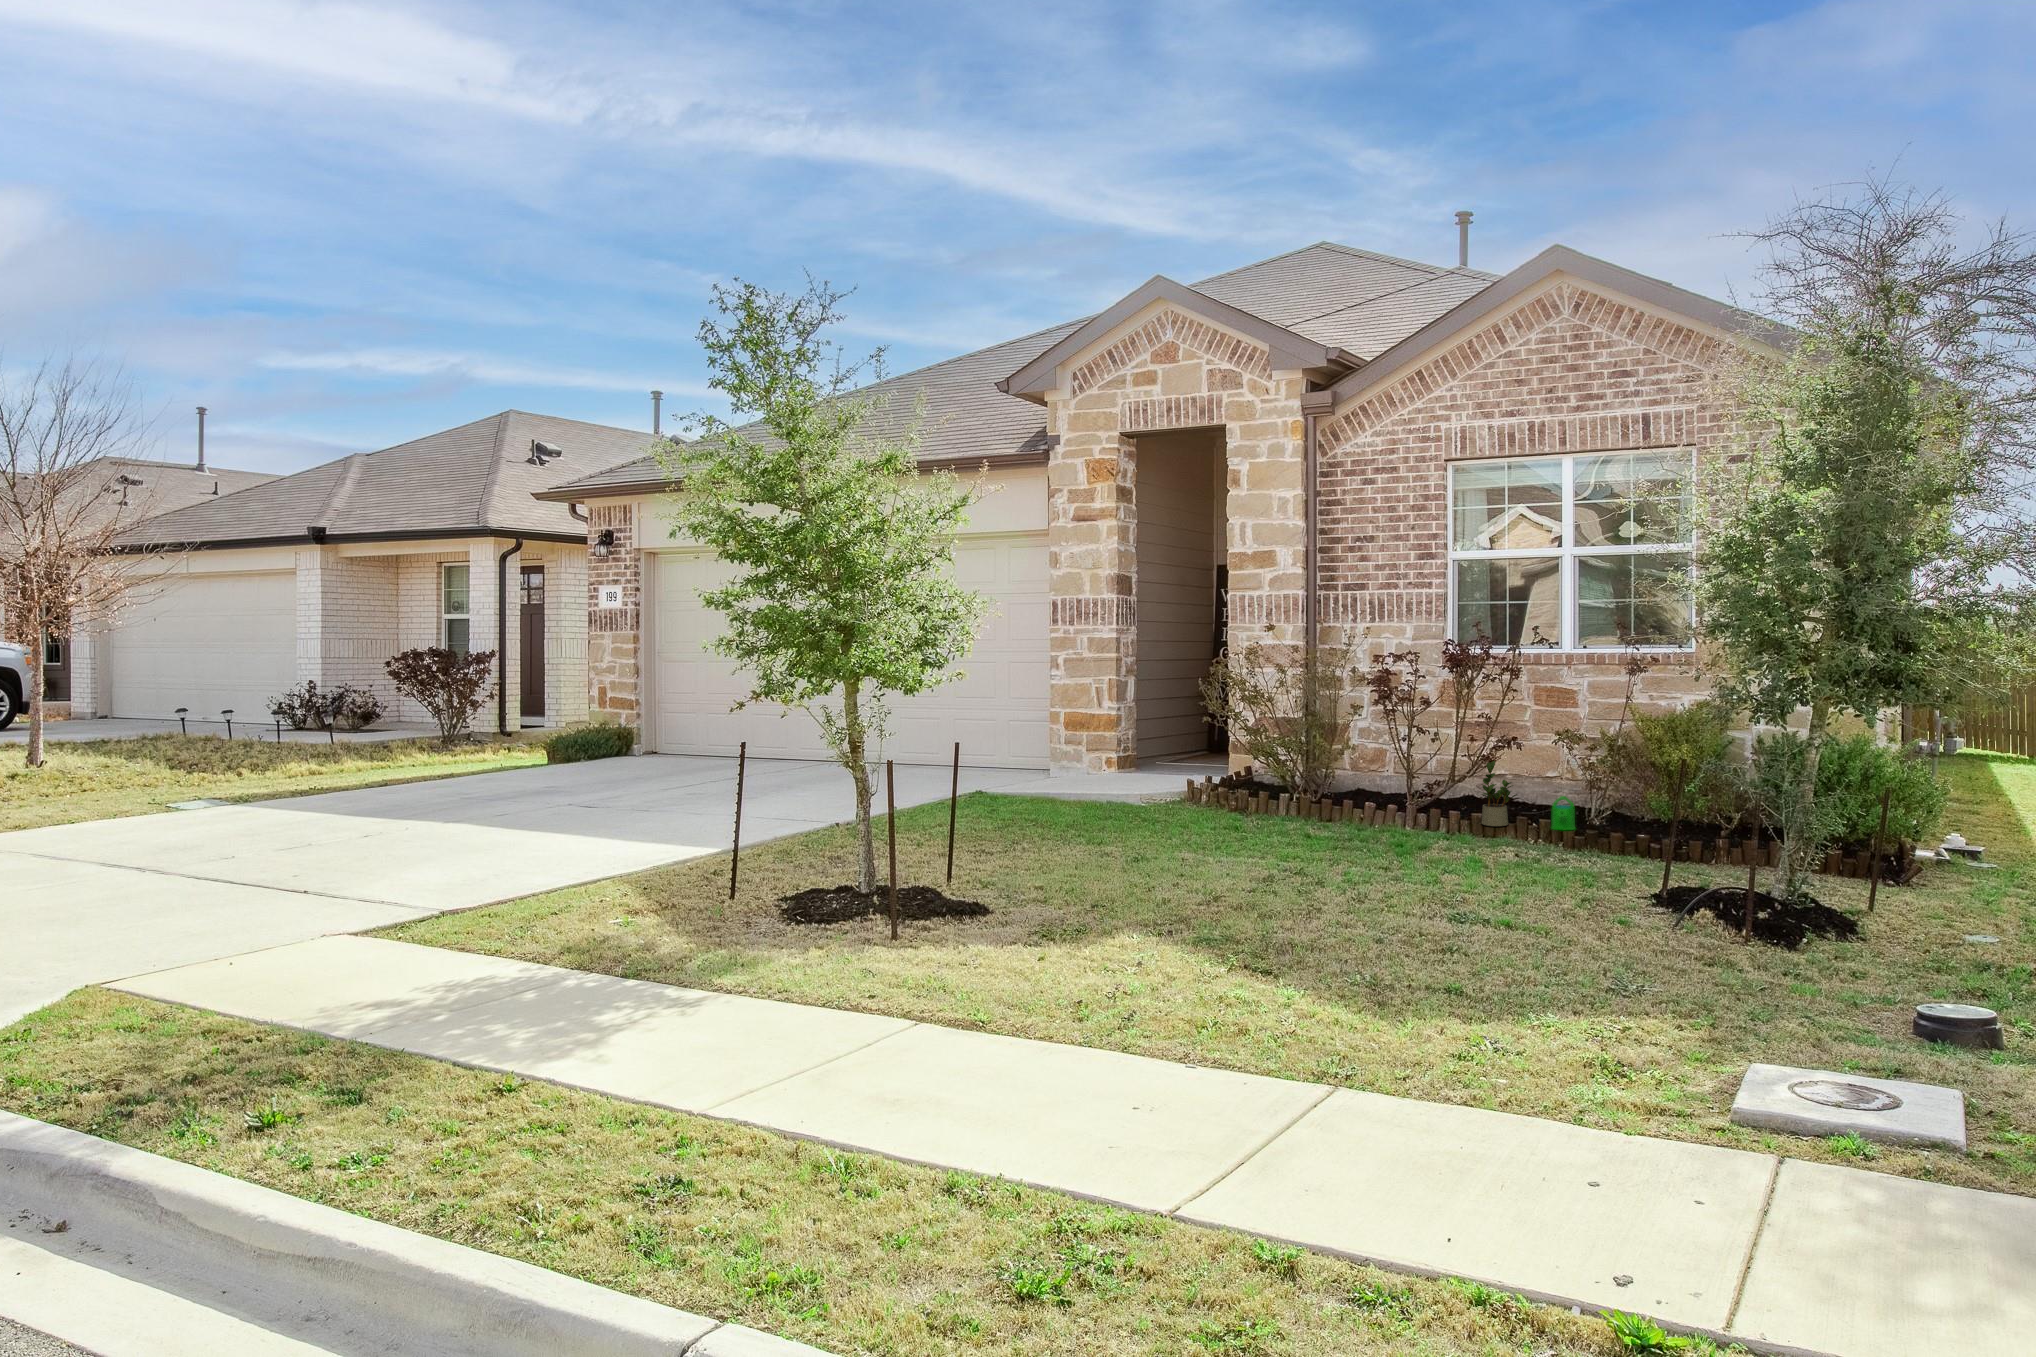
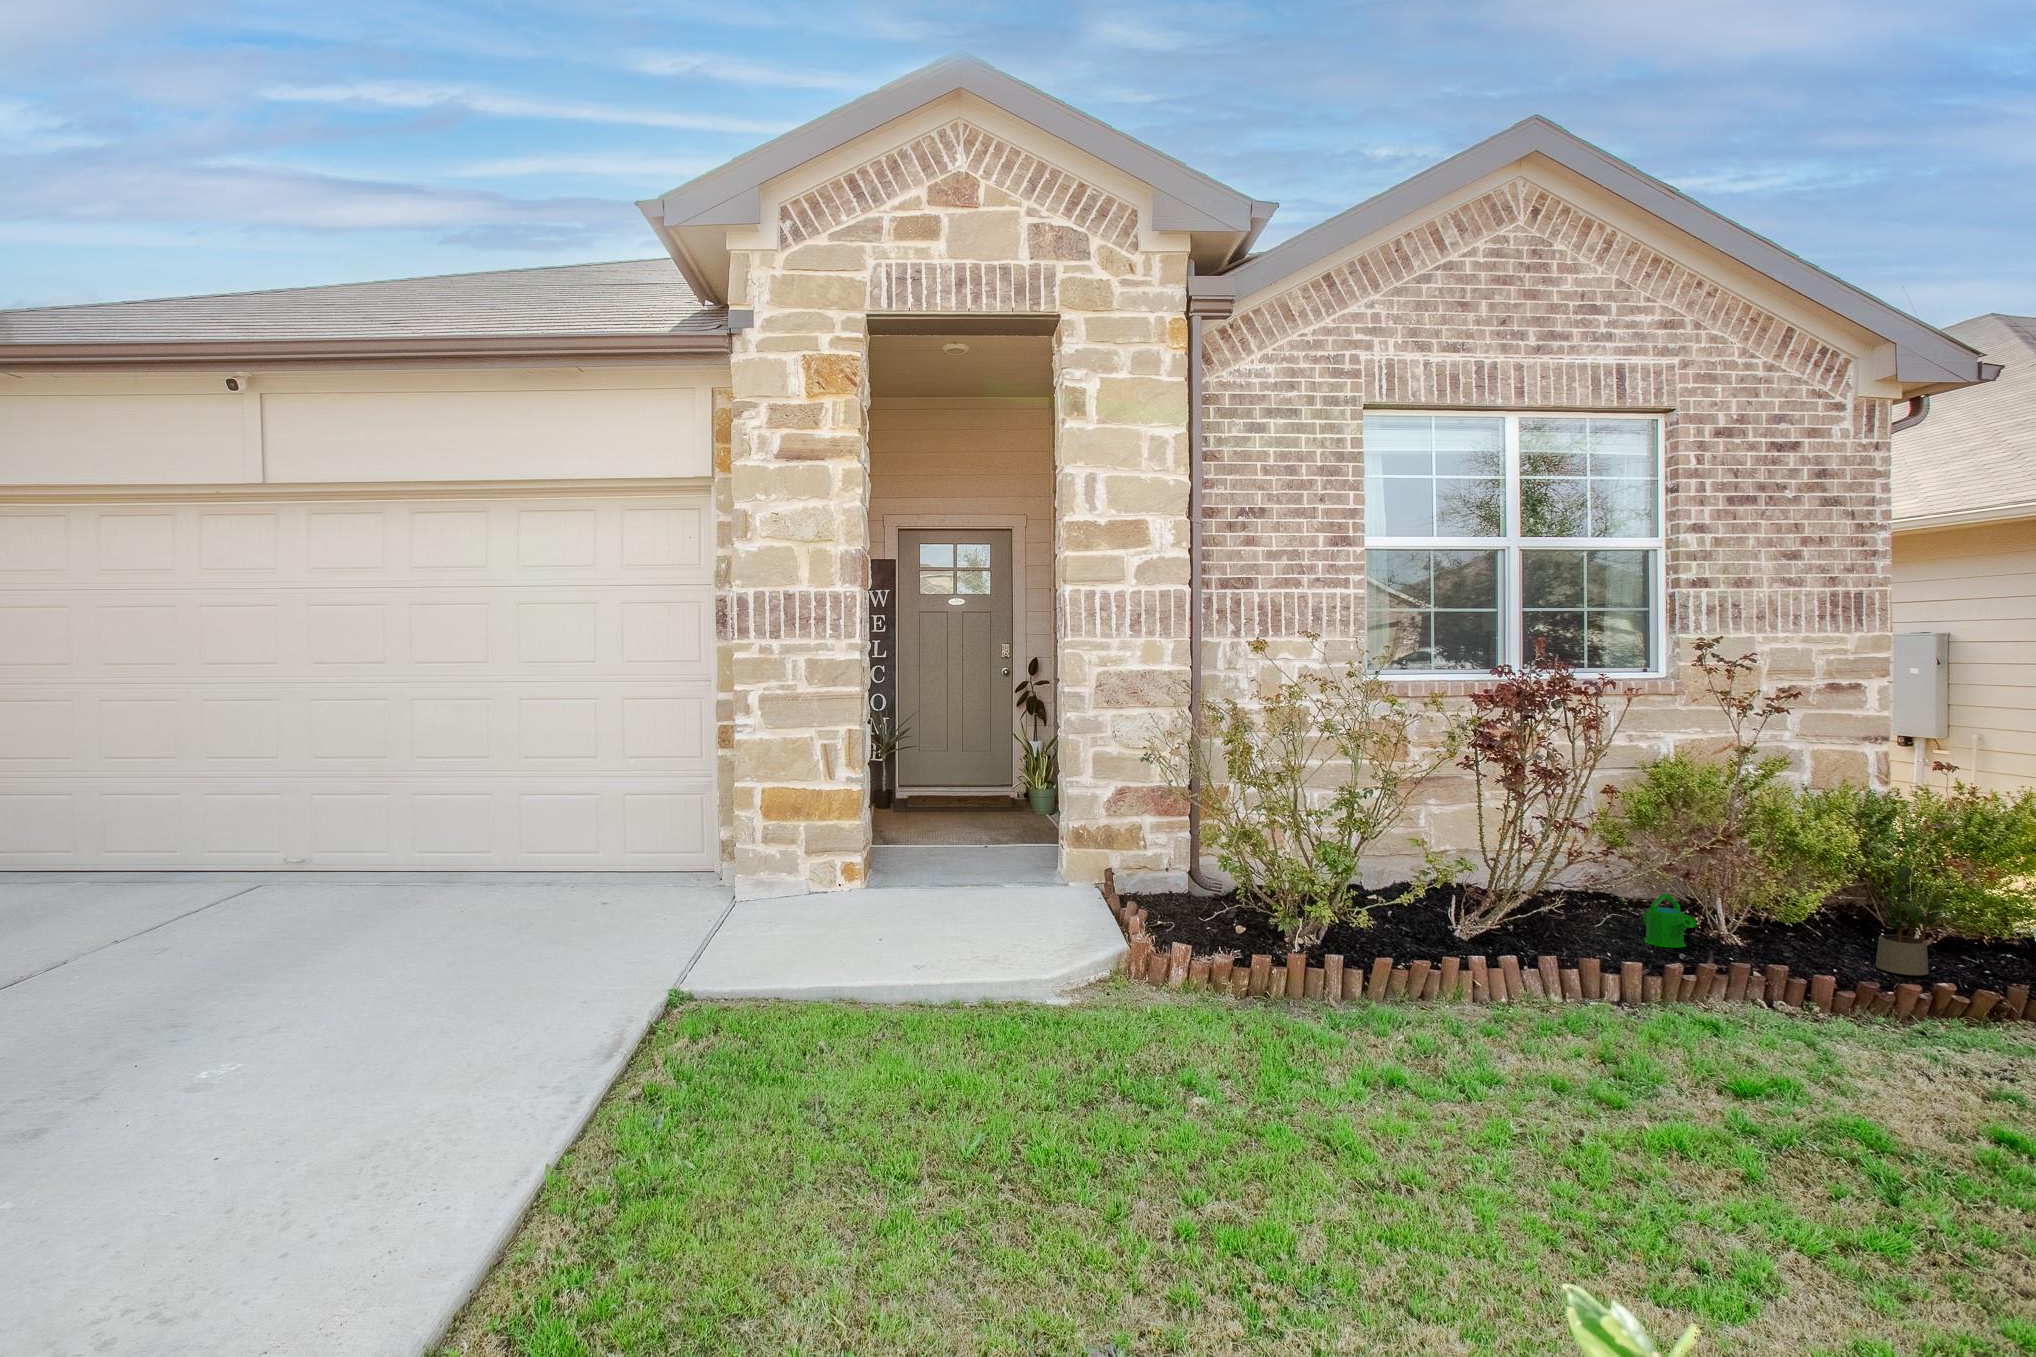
potted plant: present [1482,761,1517,826] -> present [1876,866,1947,975]

